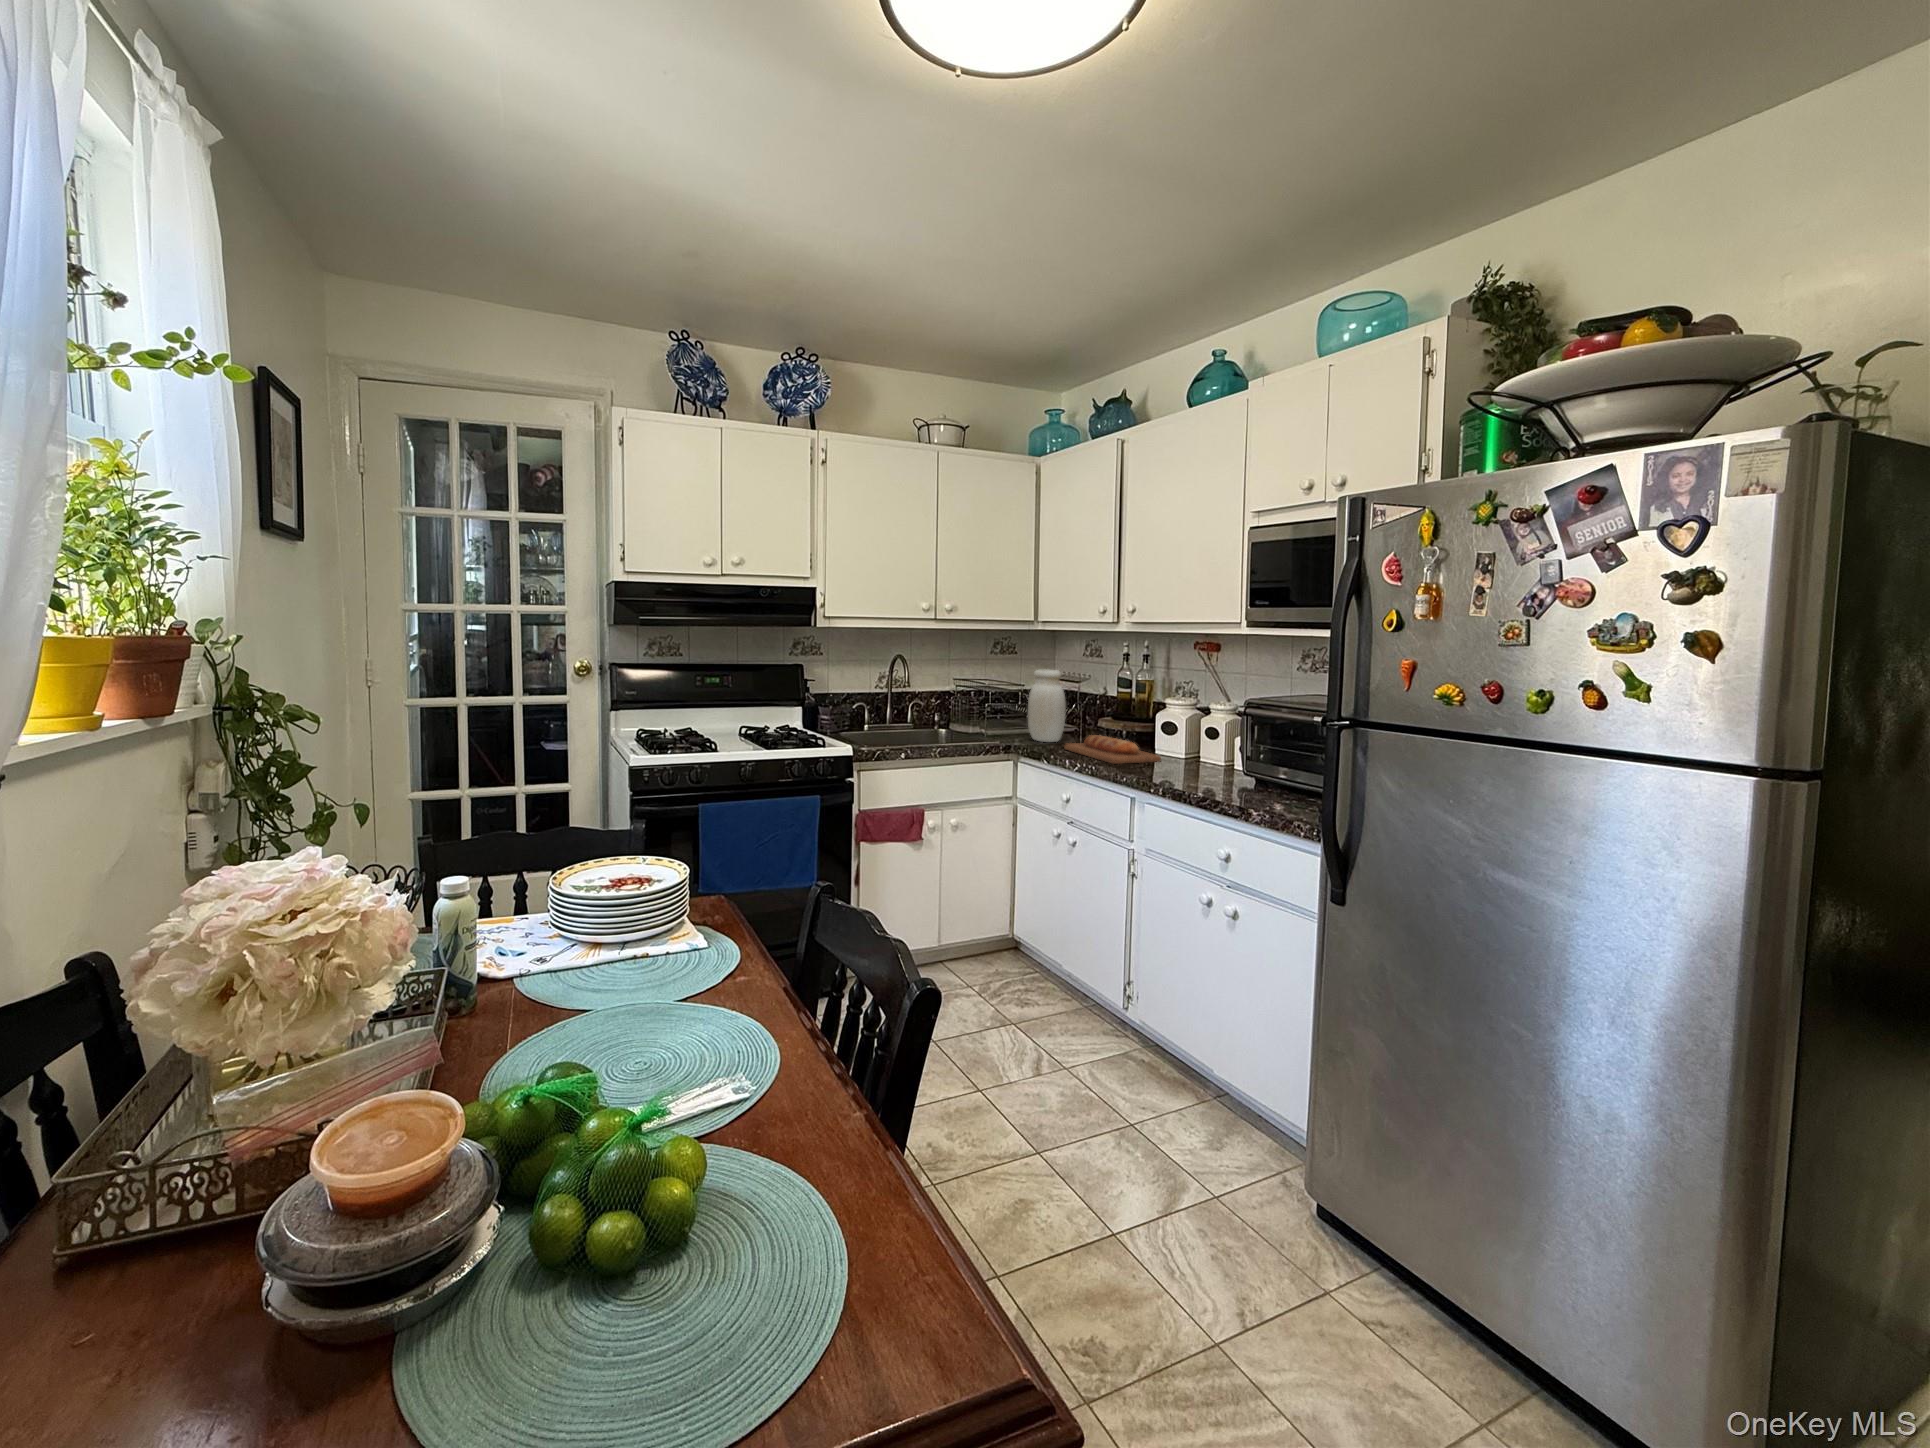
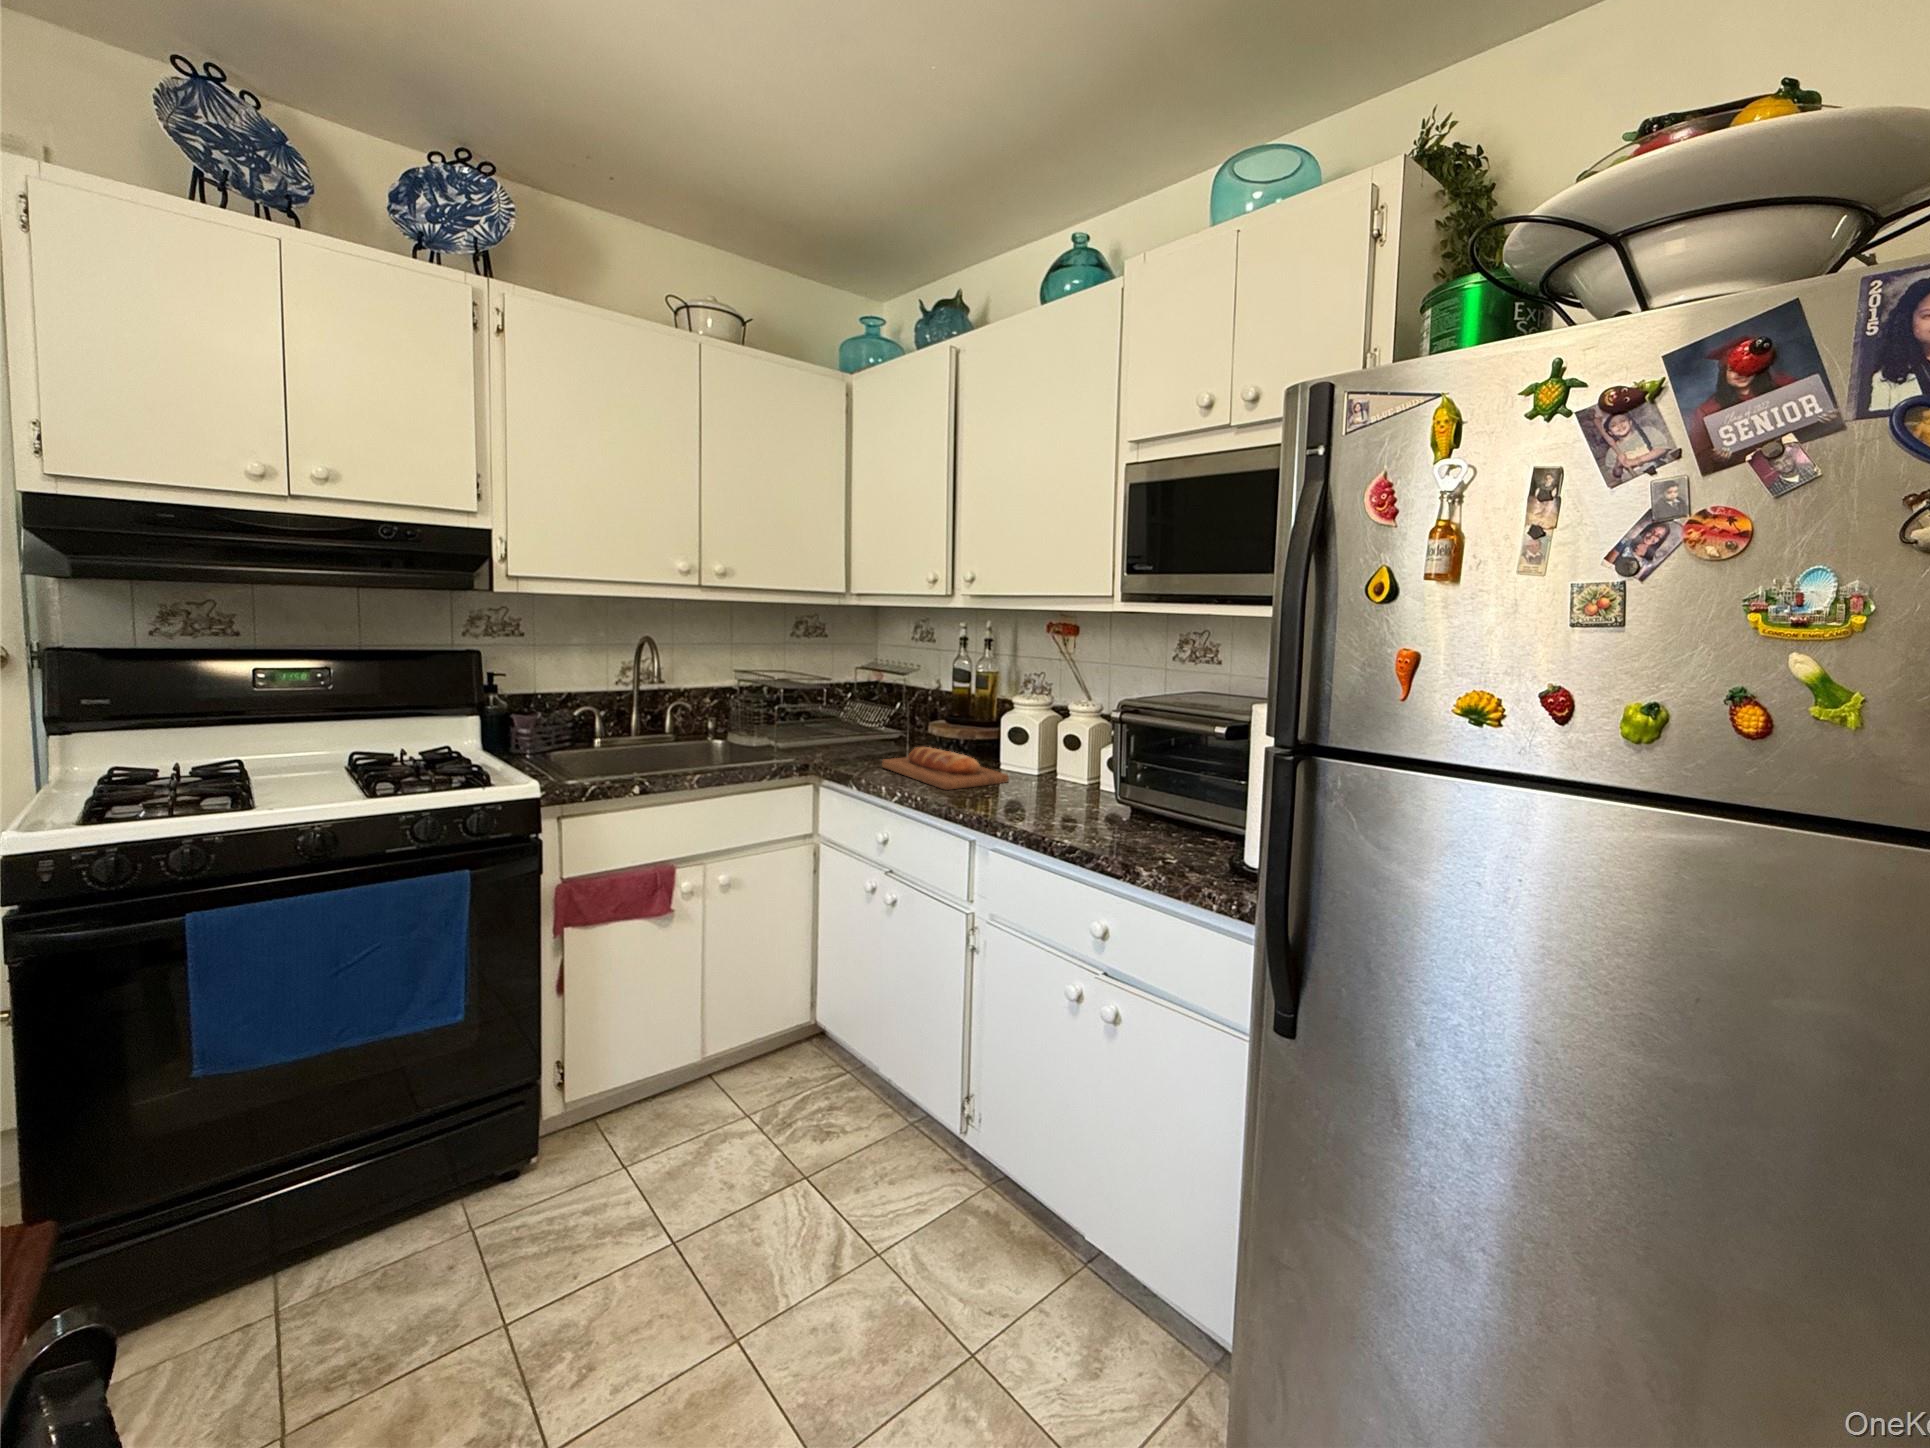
jar: present [1028,669,1066,742] -> none [834,658,885,756]

